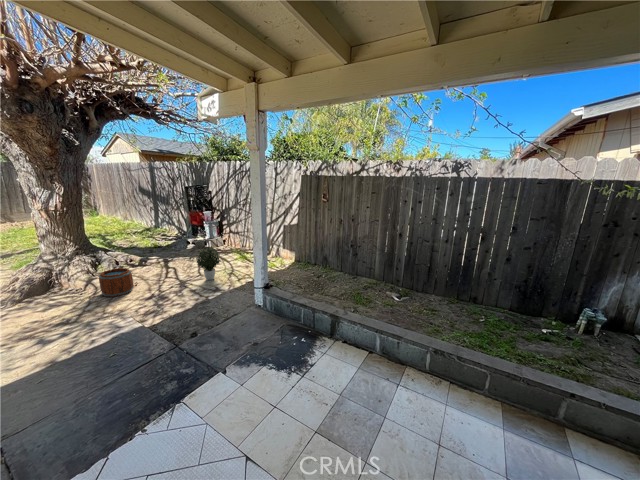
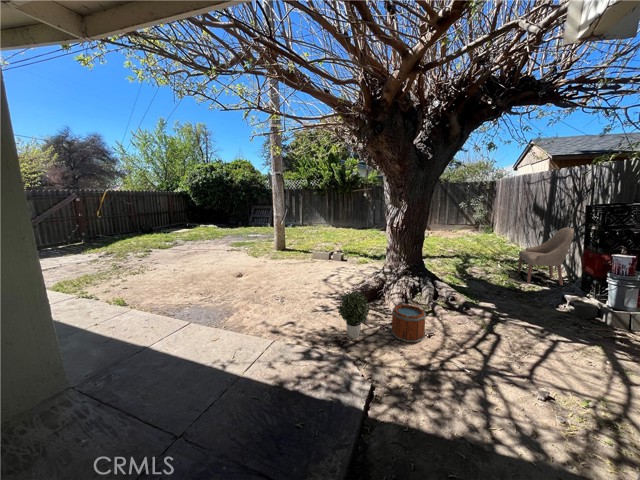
chair: none [146,202,179,242] -> present [518,228,574,285]
potted plant: present [196,248,221,280] -> present [337,291,371,339]

